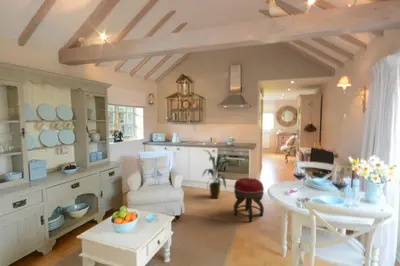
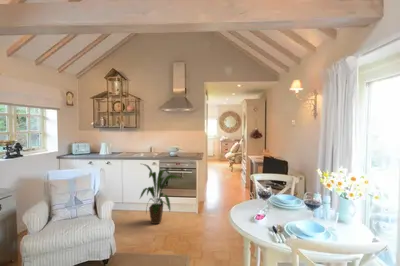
footstool: present [234,178,264,222] -> none [181,196,217,252]

